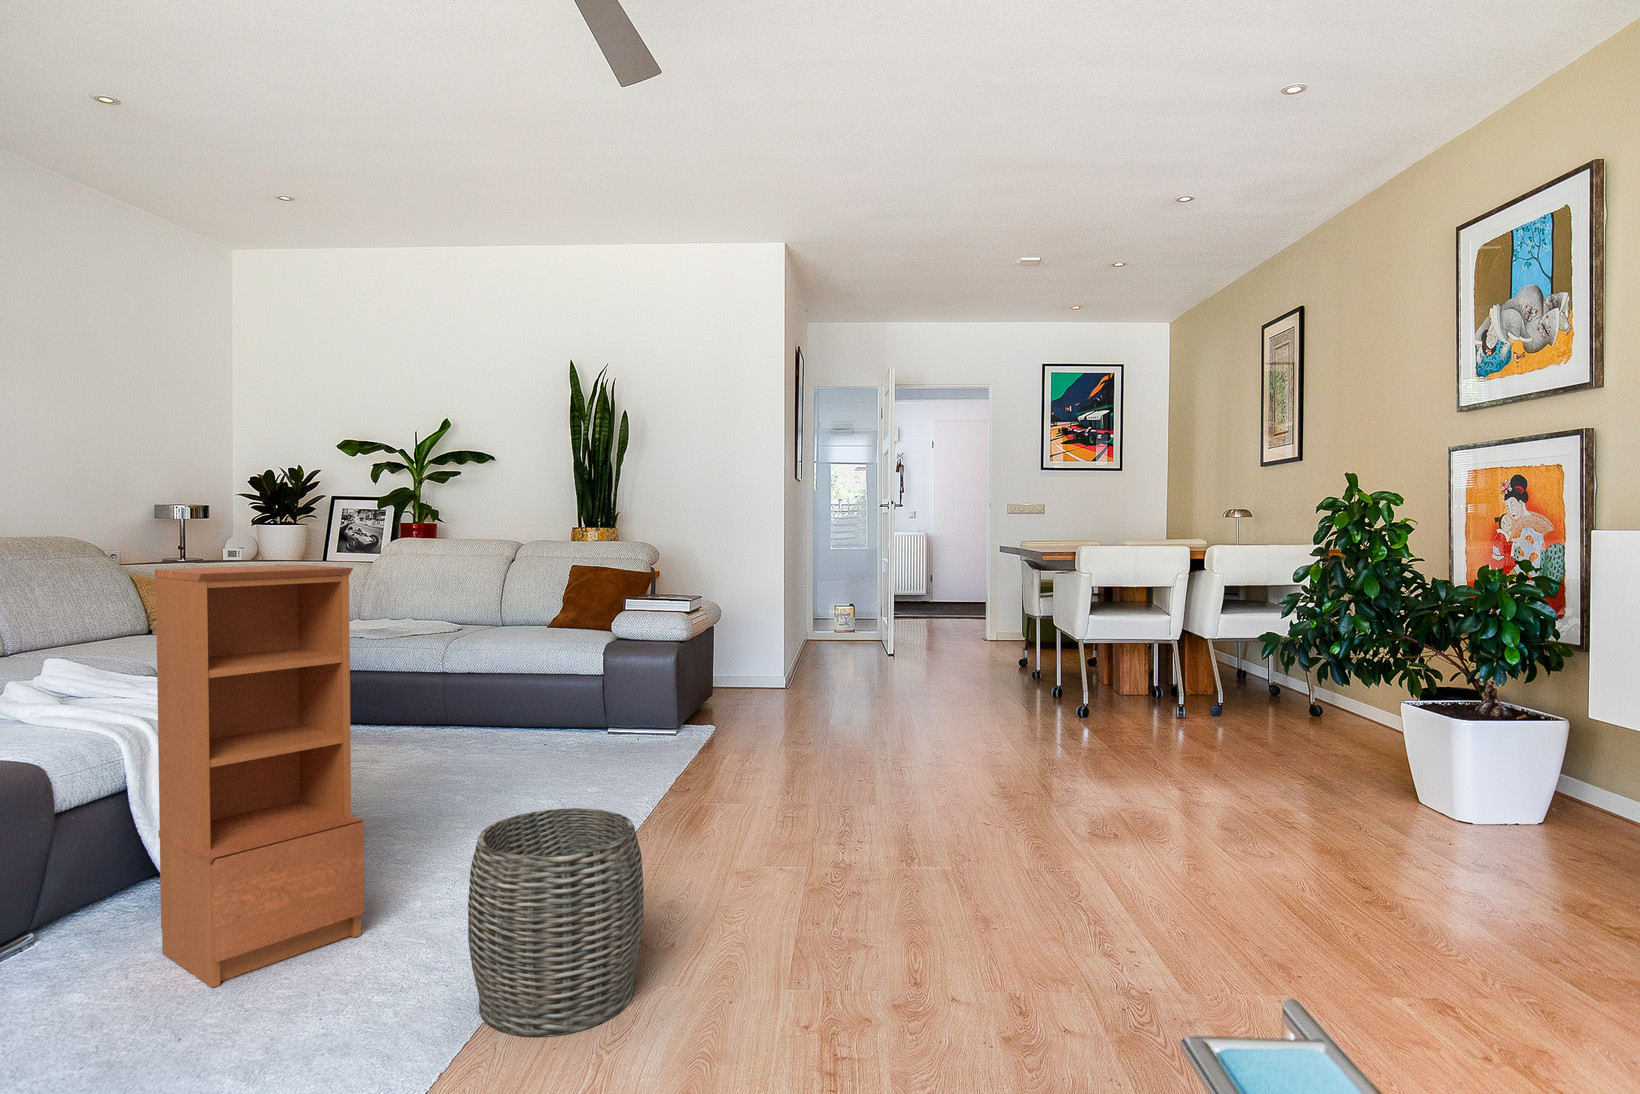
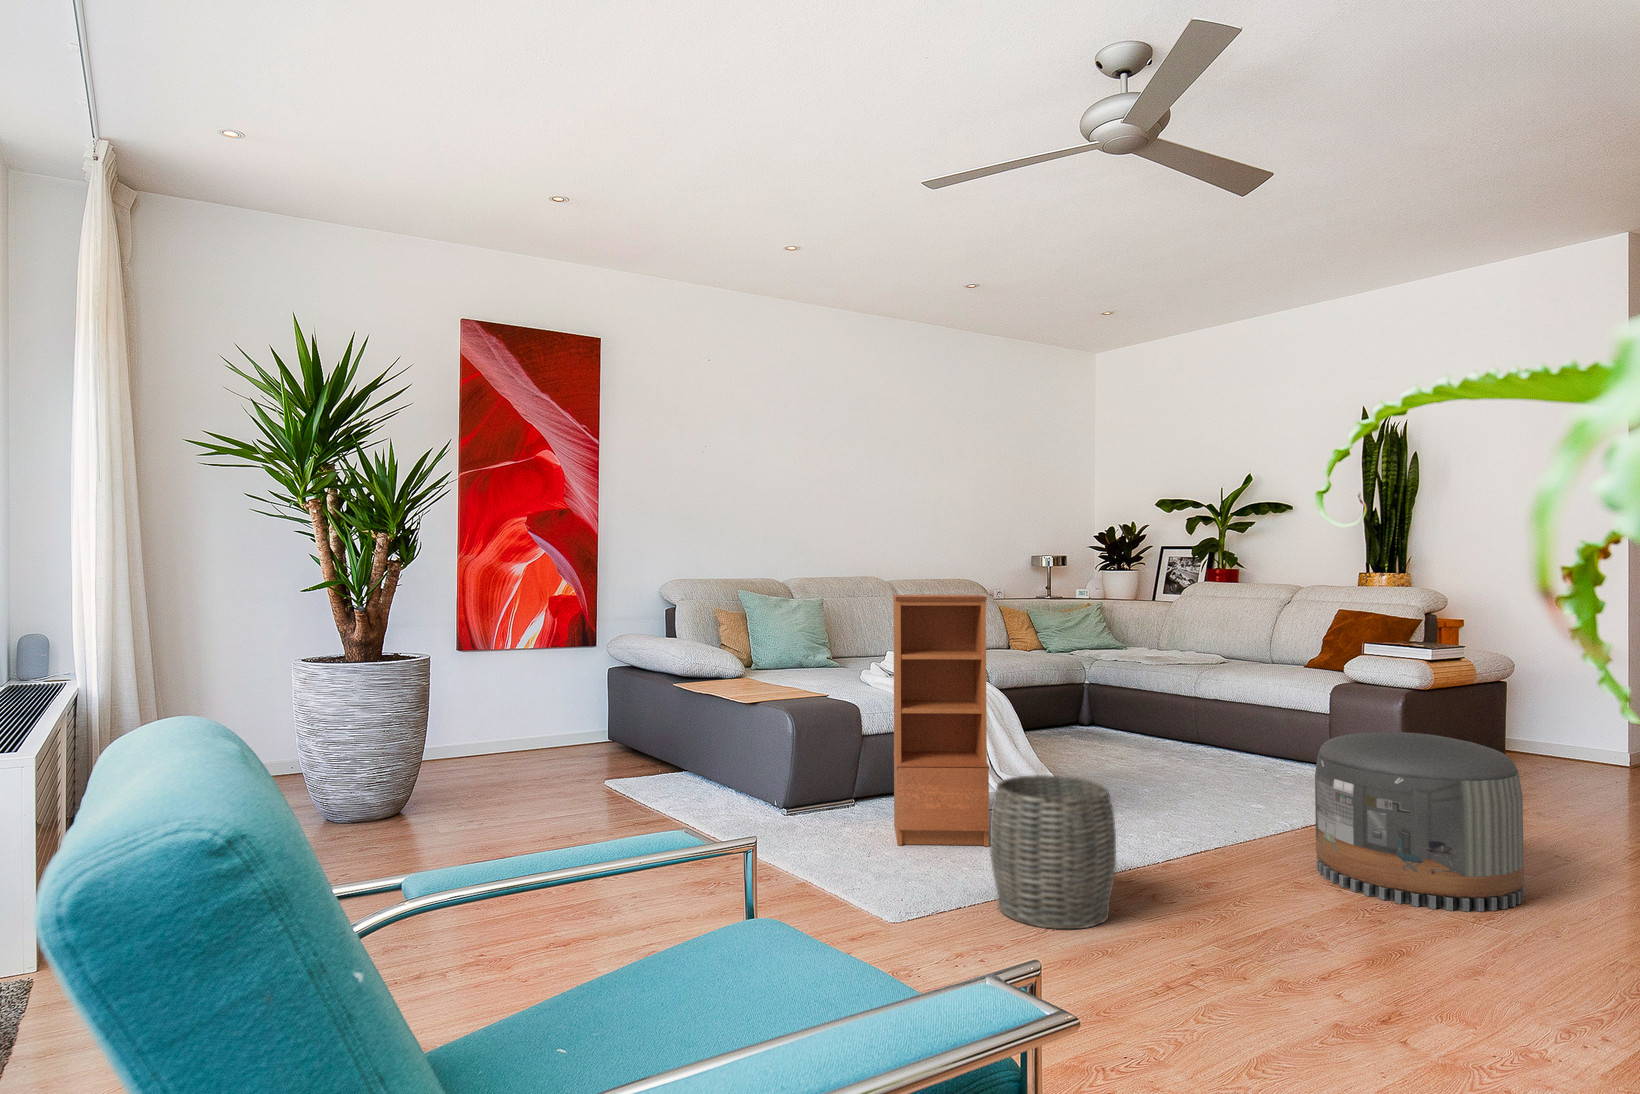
pouf: none [710,685,879,854] -> present [1315,732,1524,911]

